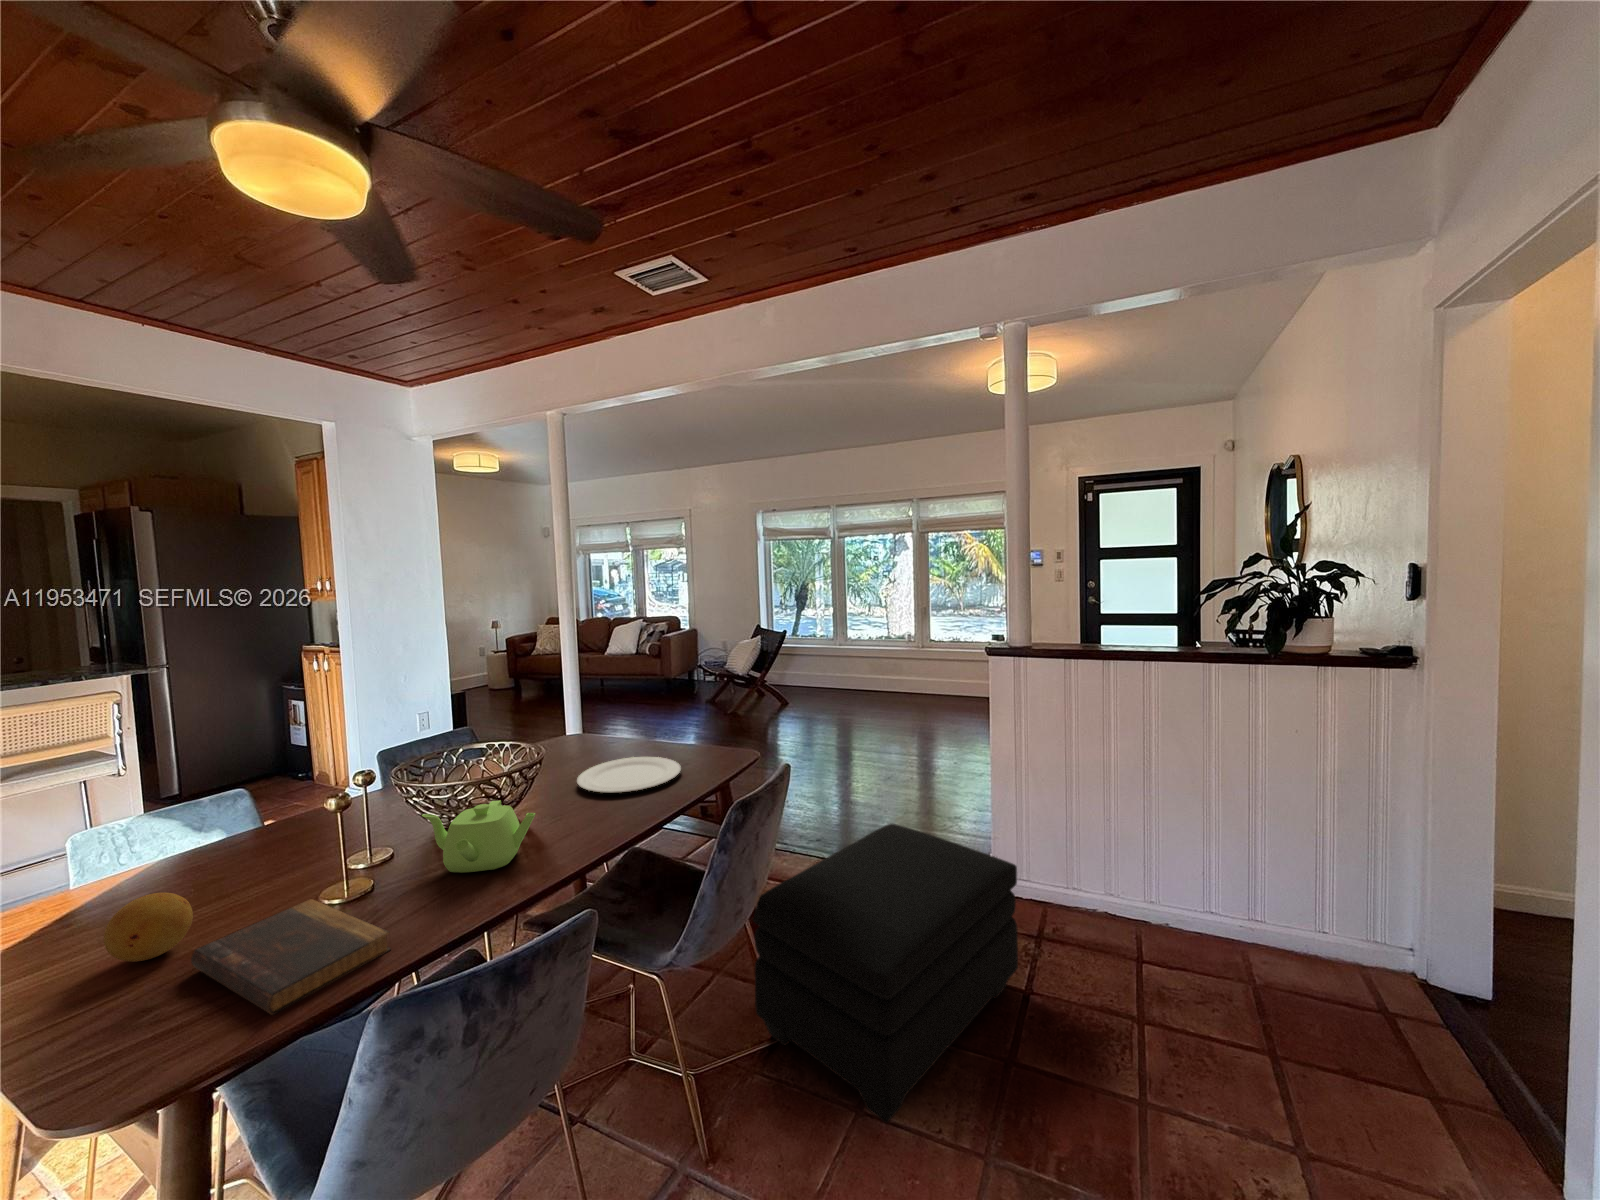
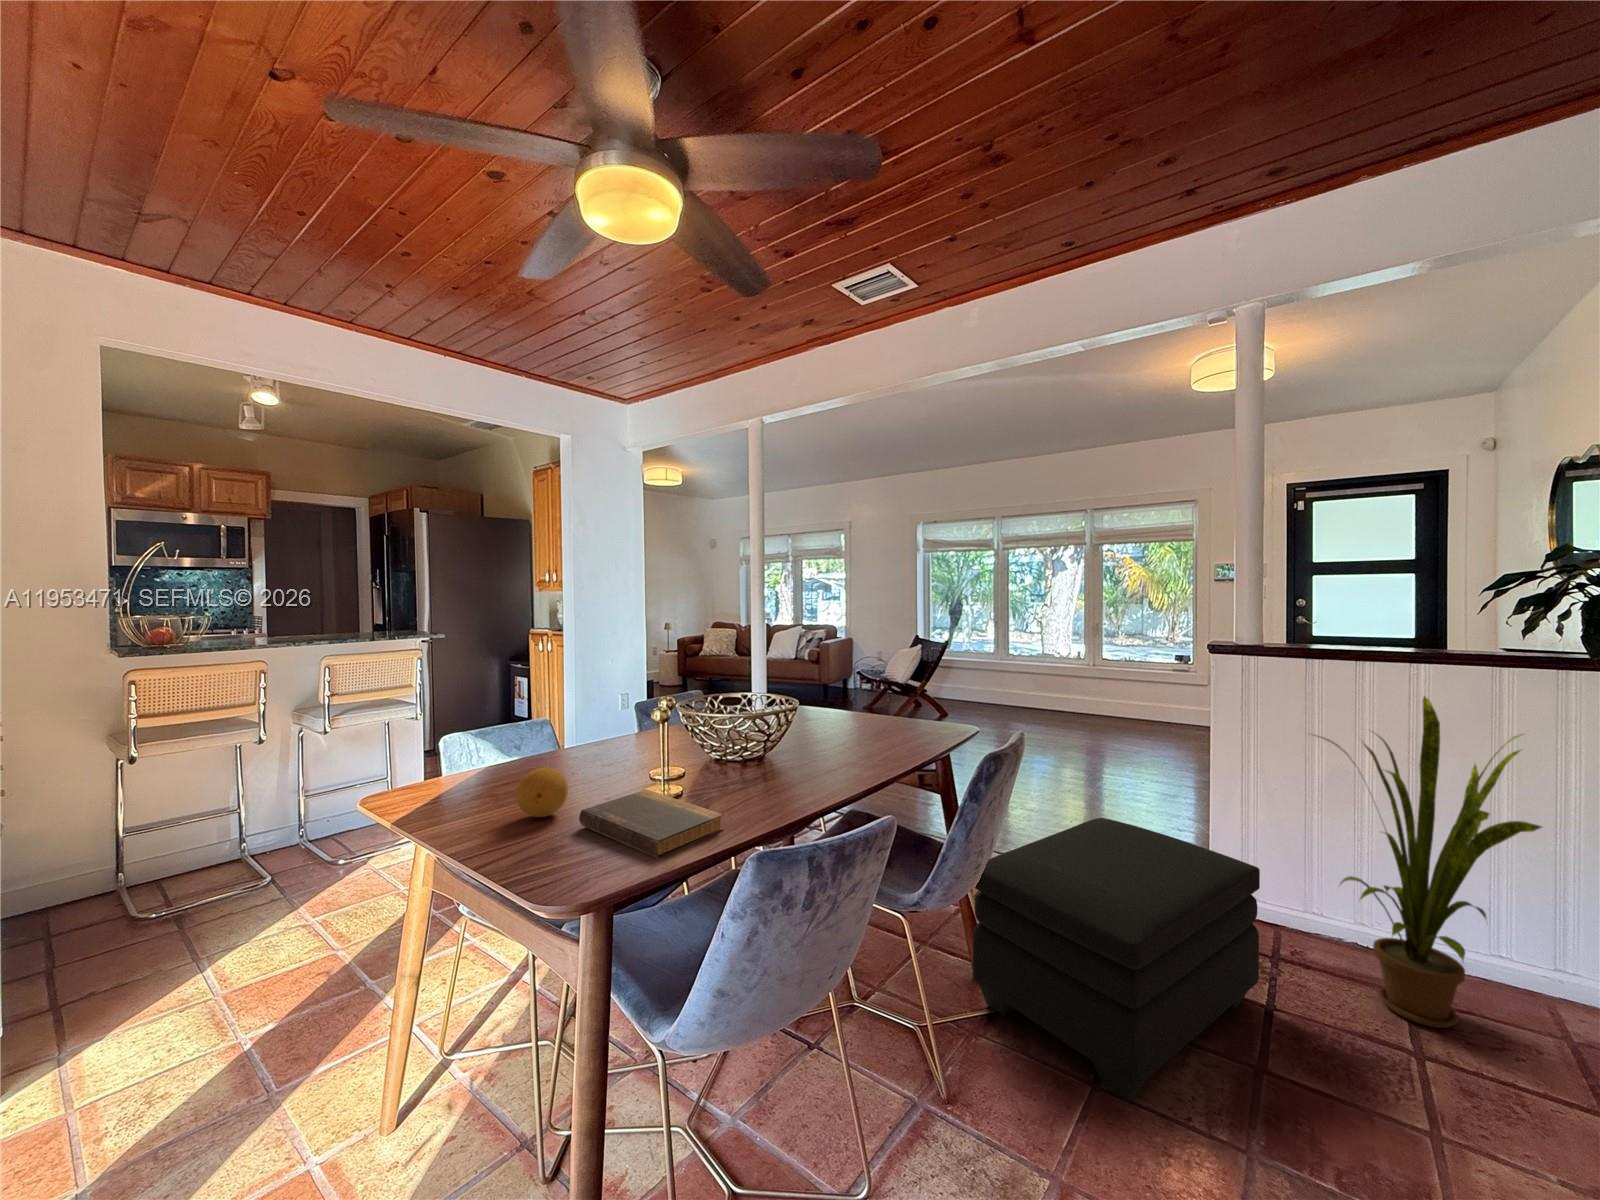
house plant: none [1058,690,1231,987] -> present [1317,697,1542,1028]
plate: present [577,757,681,793] -> none [812,723,906,747]
teapot: present [422,800,535,873] -> none [716,733,808,789]

